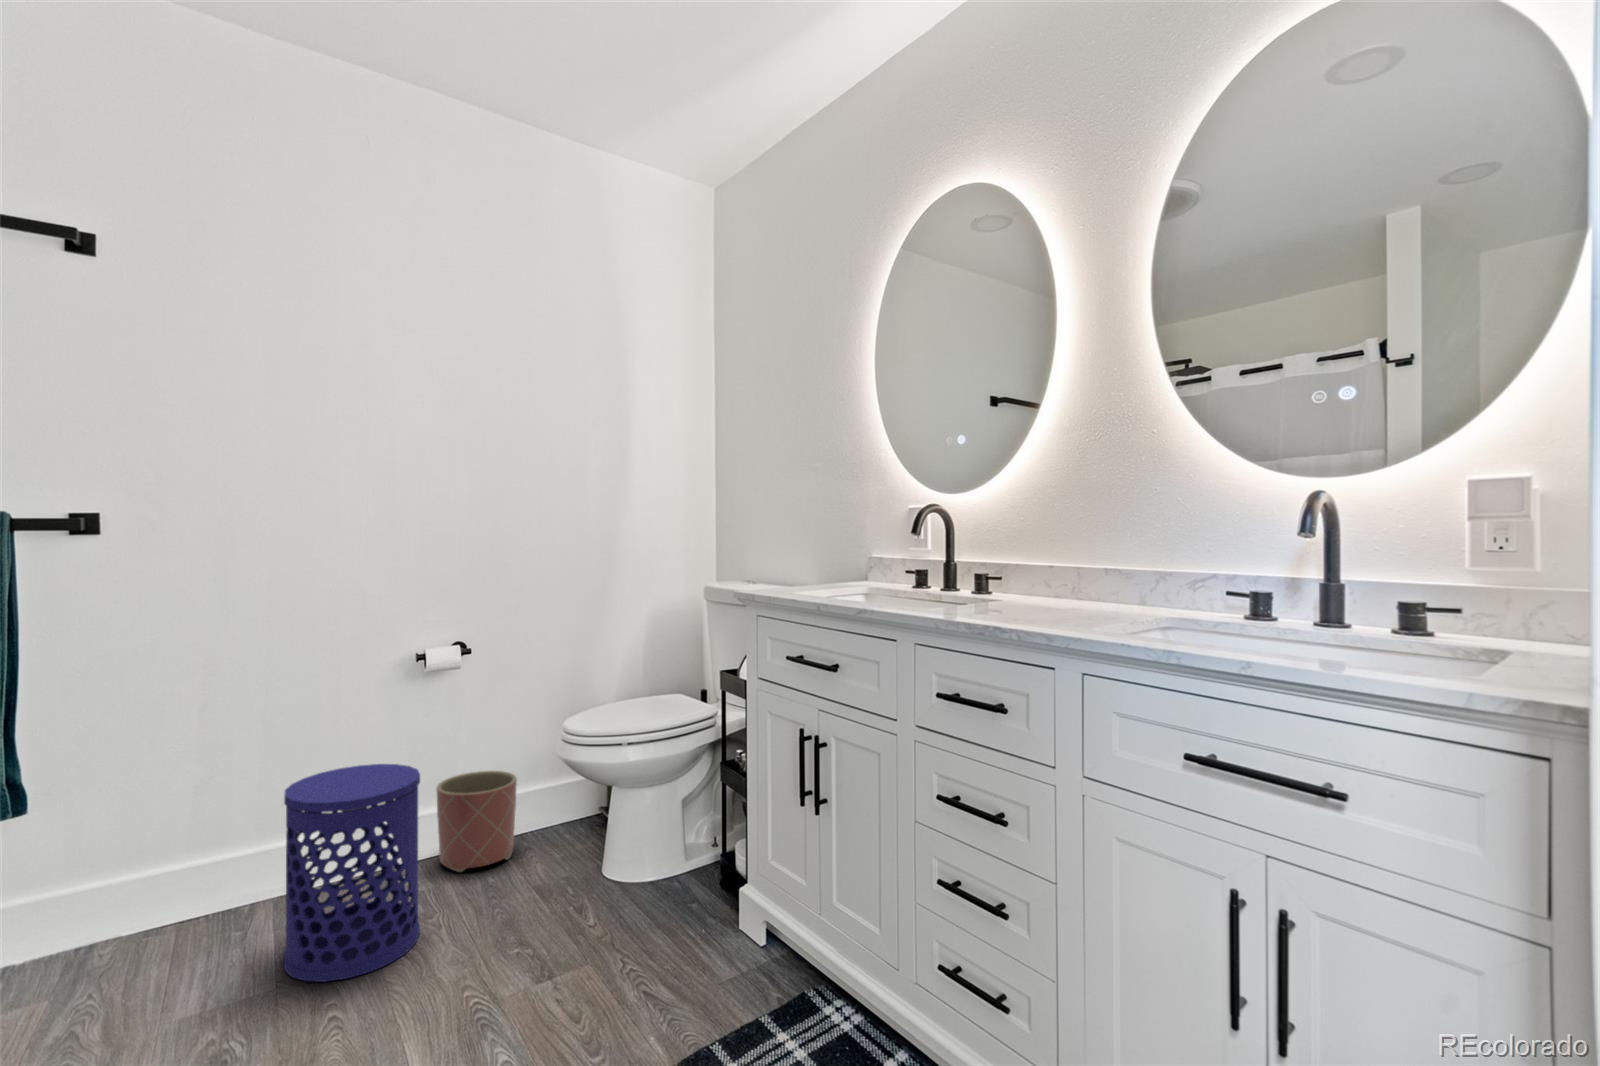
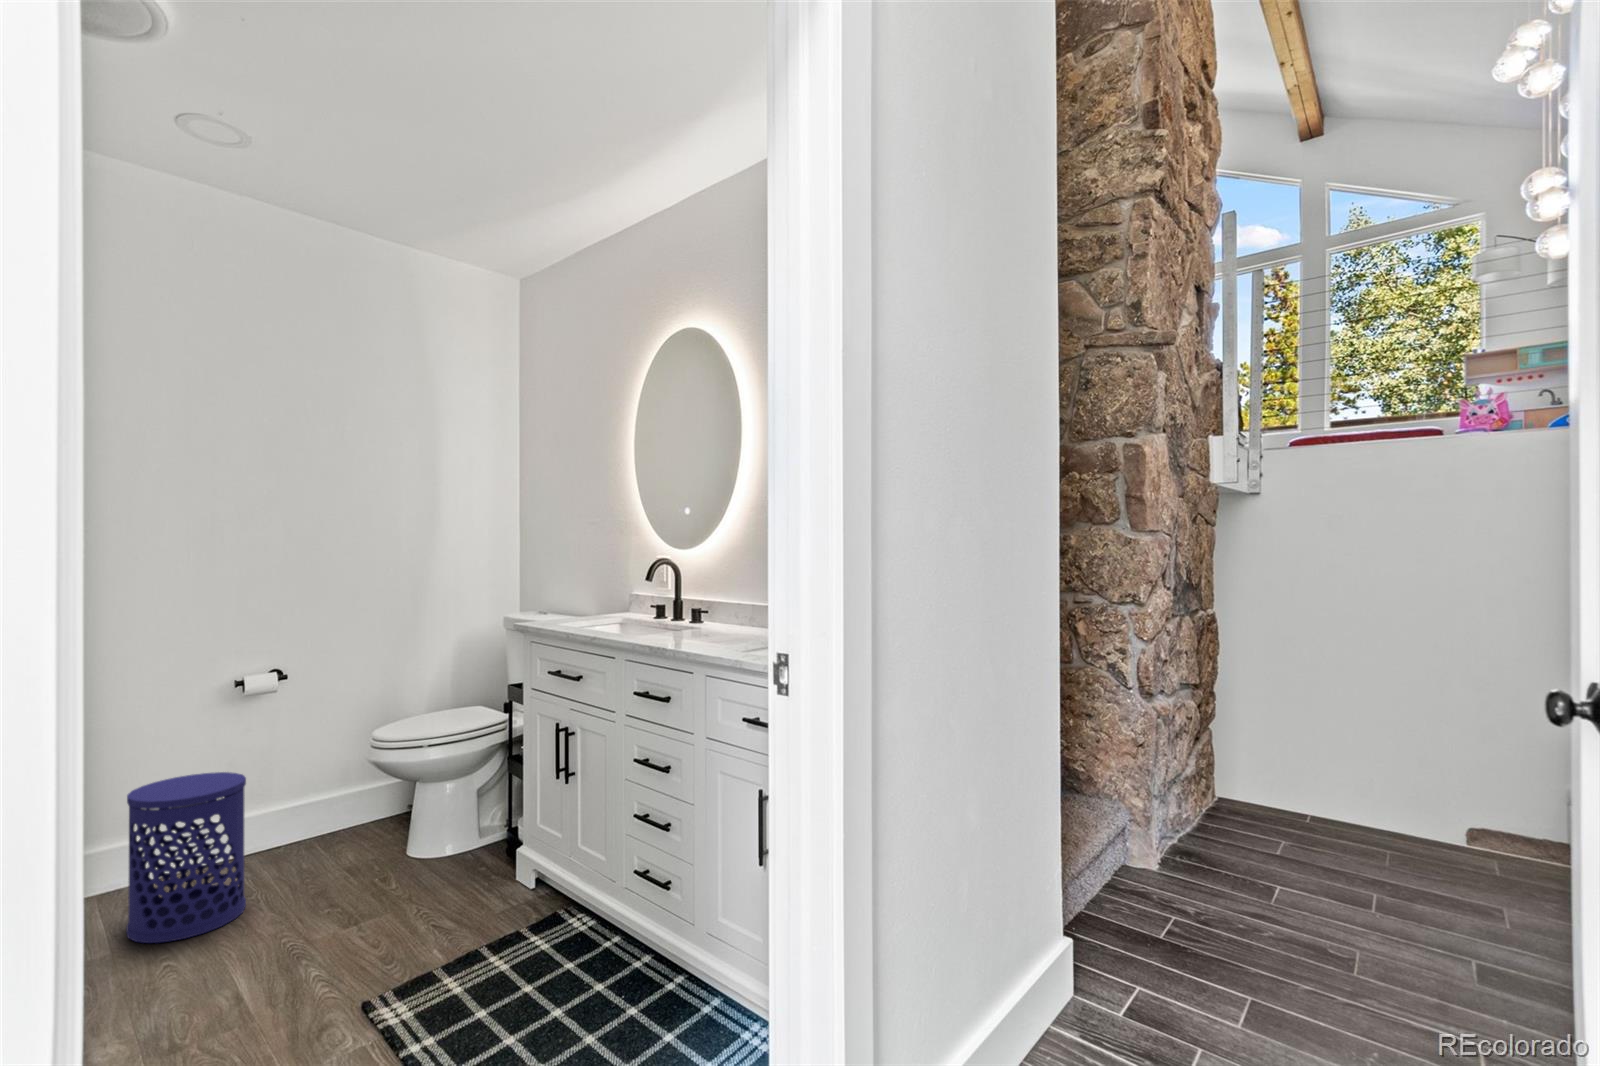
planter: present [437,771,517,872] -> none [256,779,329,863]

